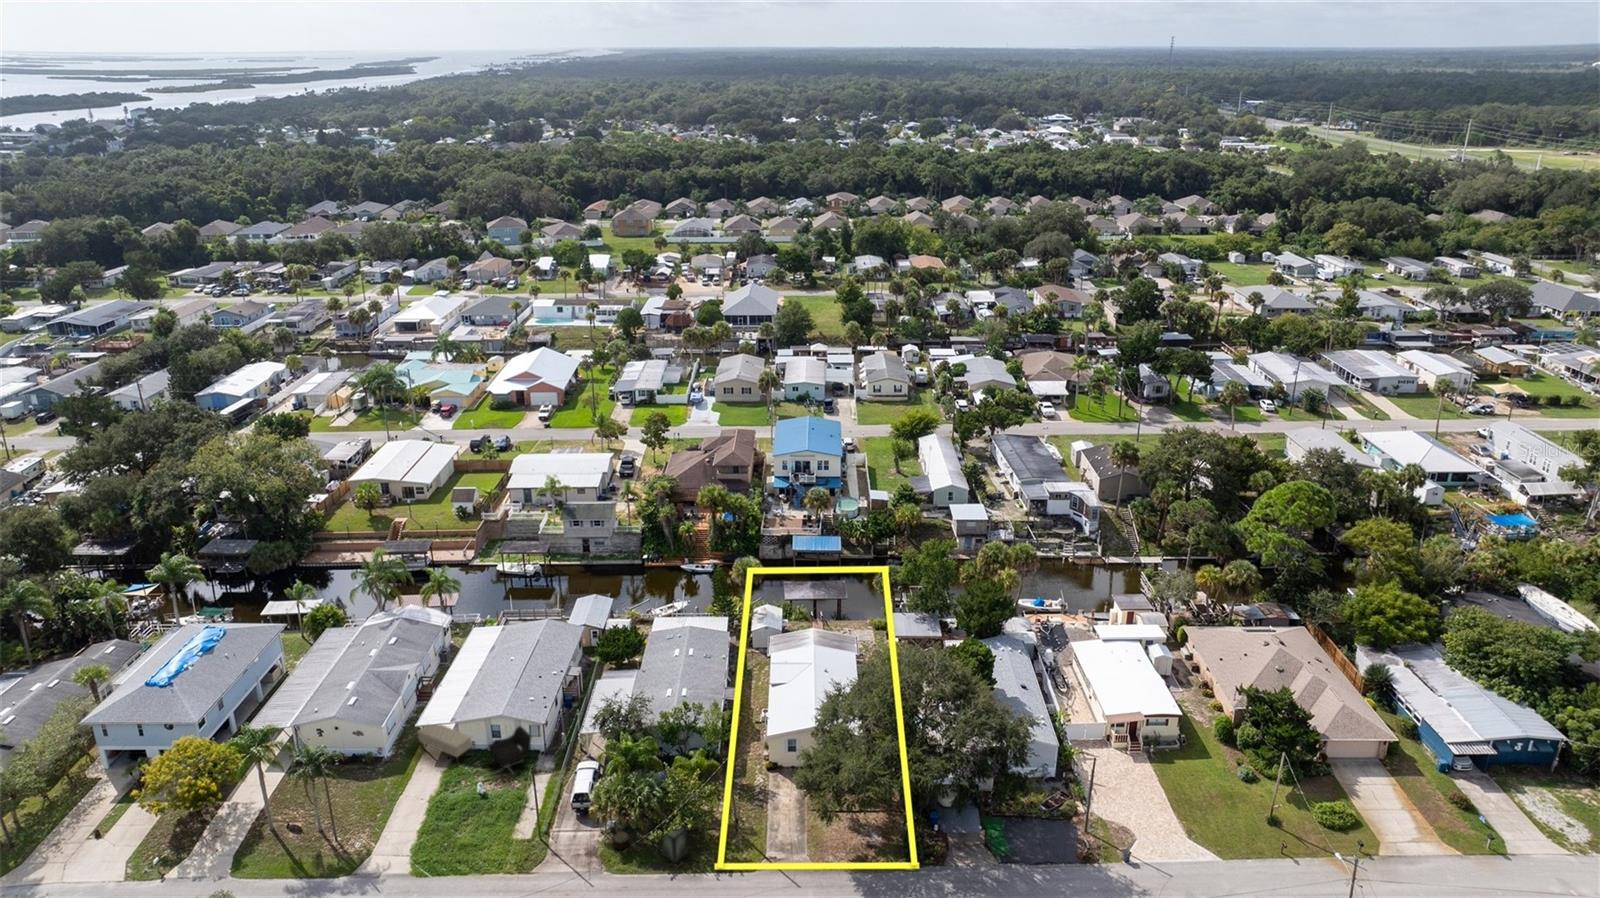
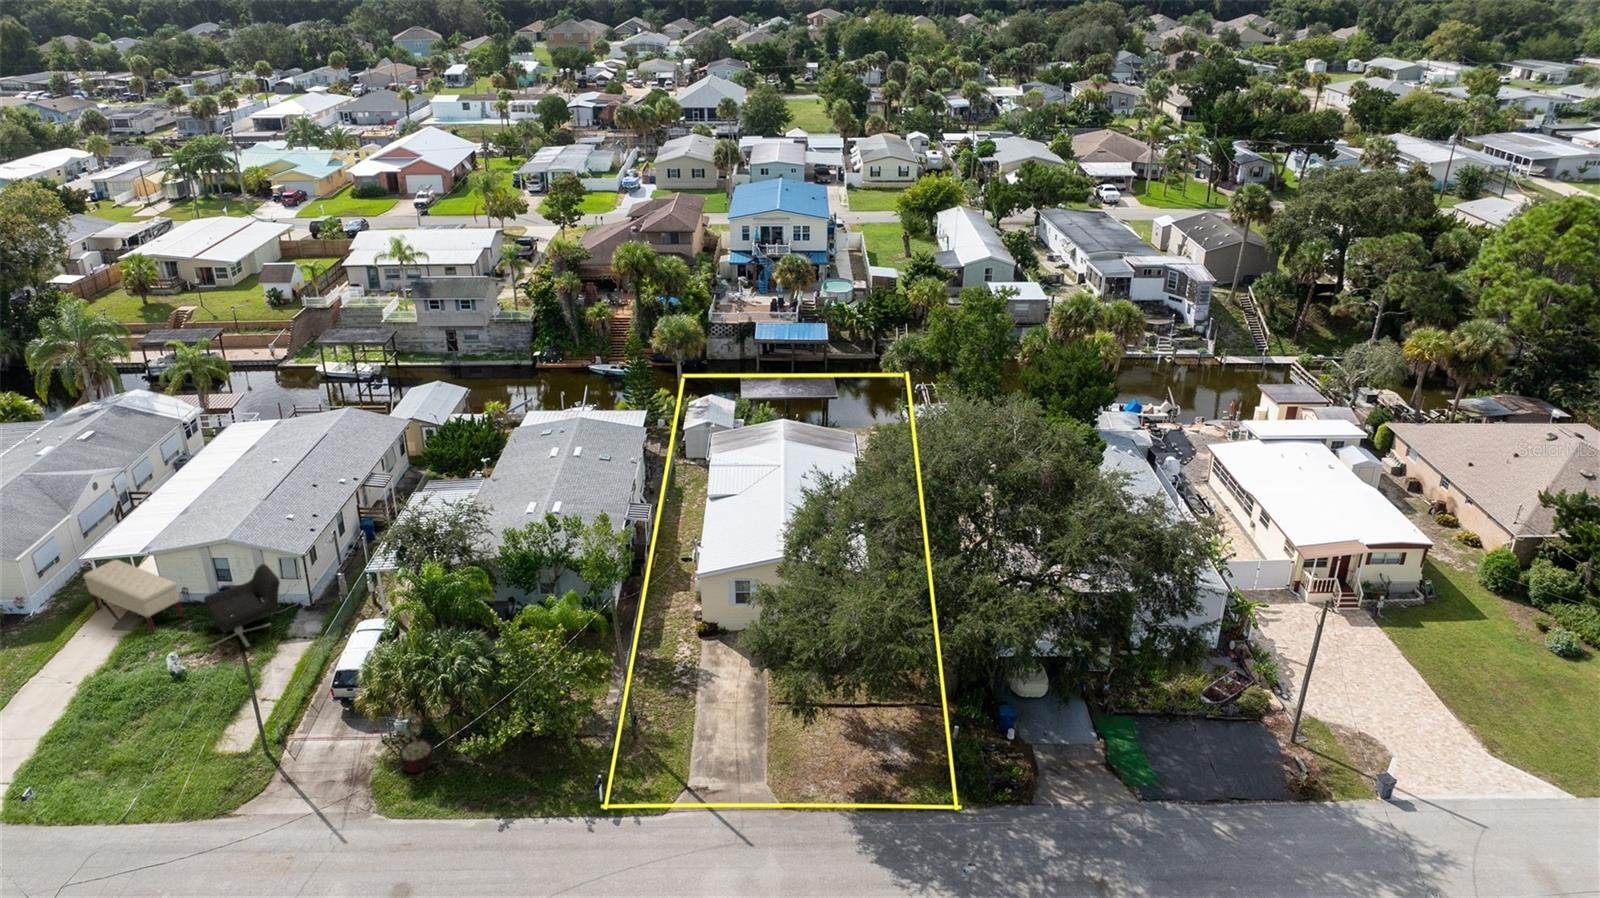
storage box: present [662,827,688,863] -> none [485,720,542,799]

